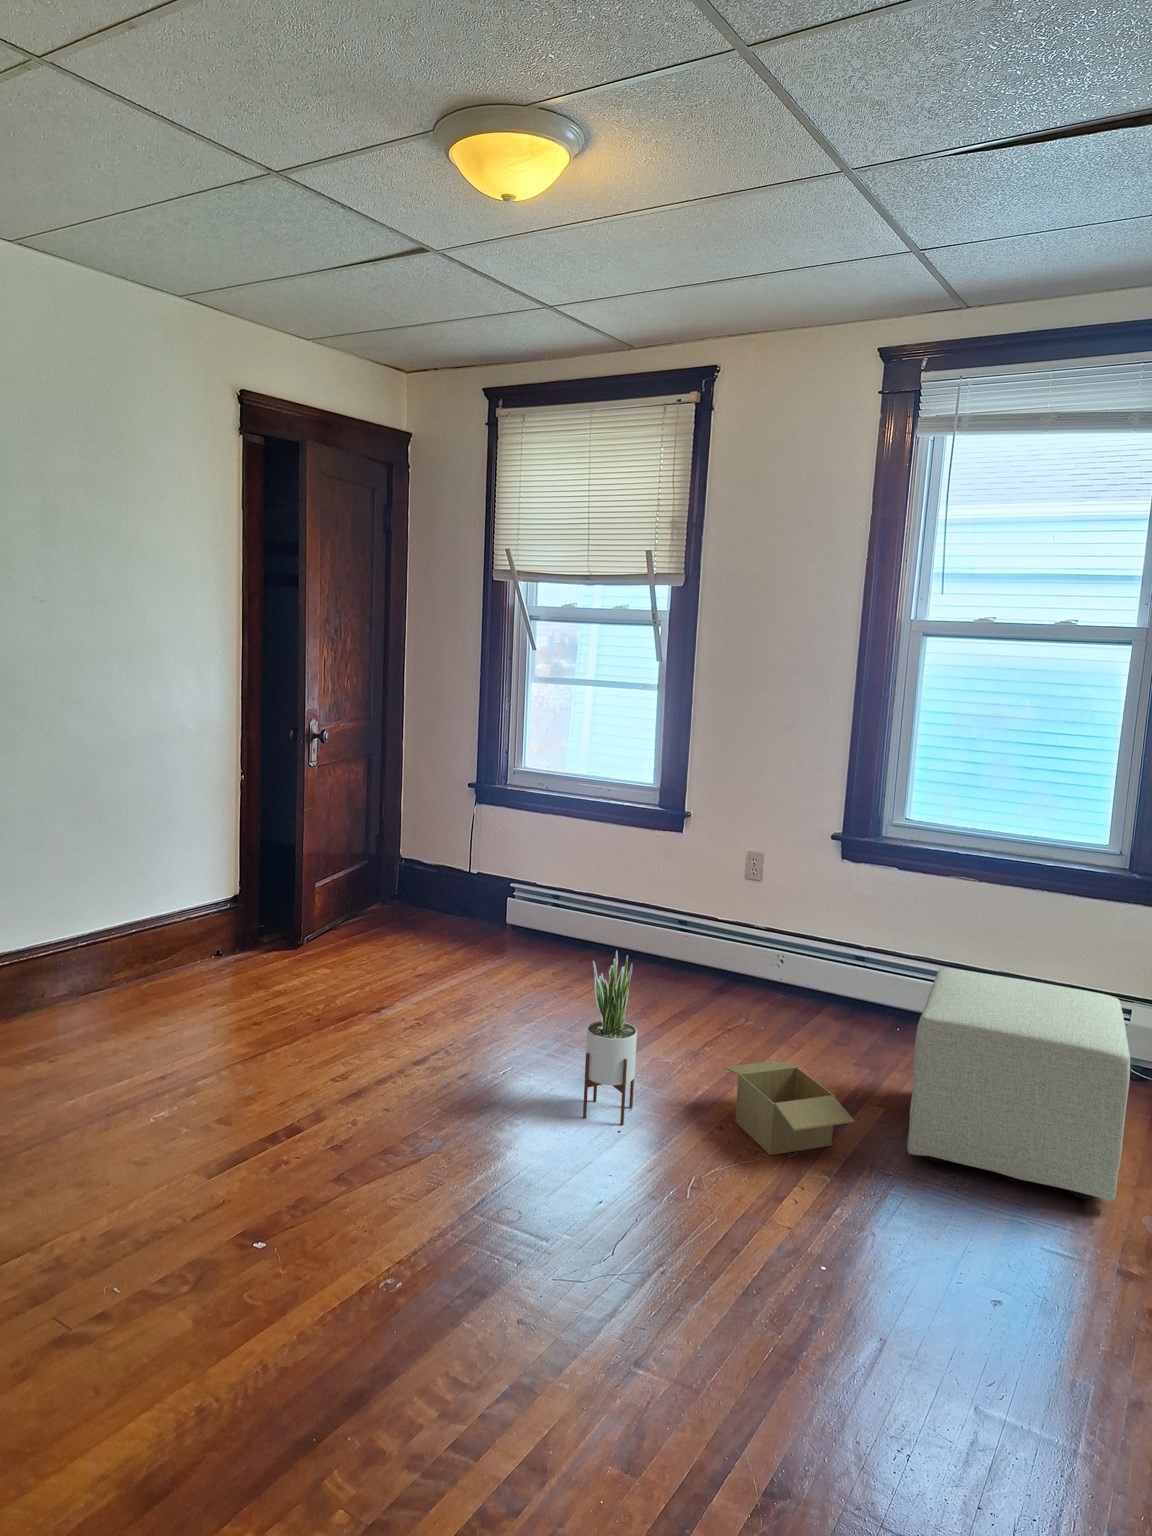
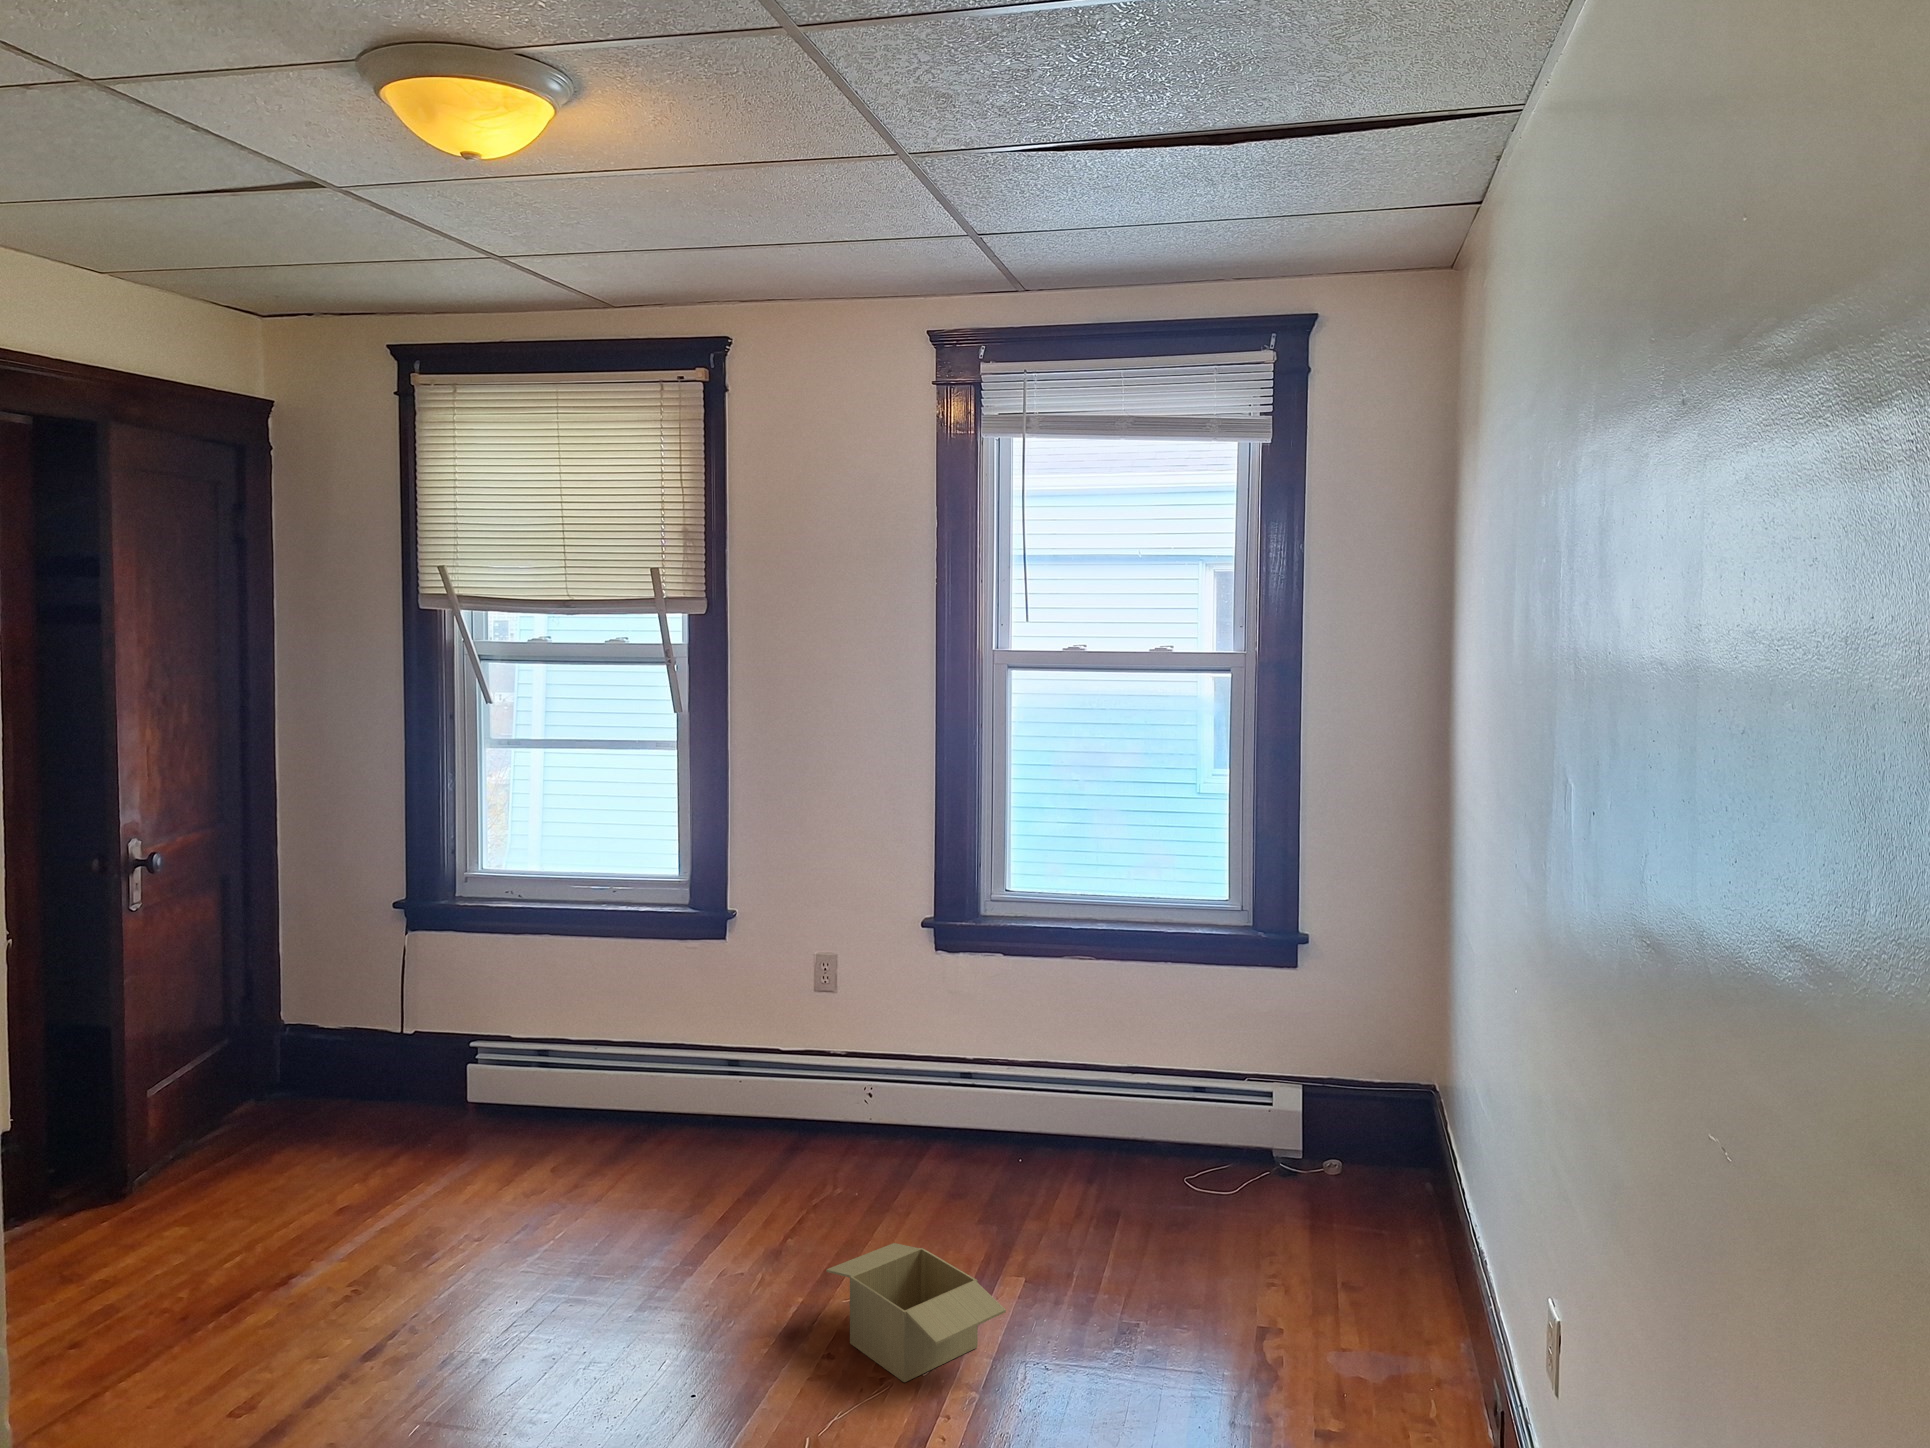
potted plant: present [583,951,637,1125] -> none [637,1140,708,1392]
ottoman: present [907,968,1130,1201] -> none [1068,1081,1306,1344]

